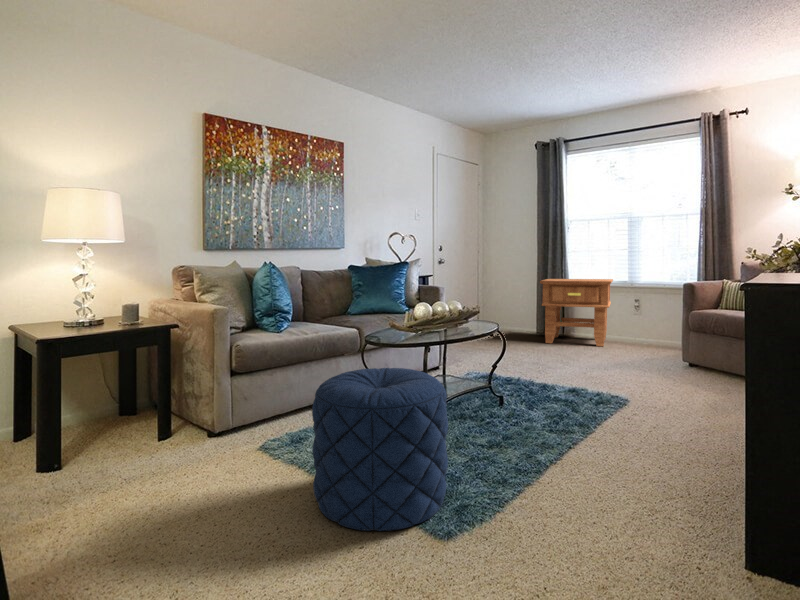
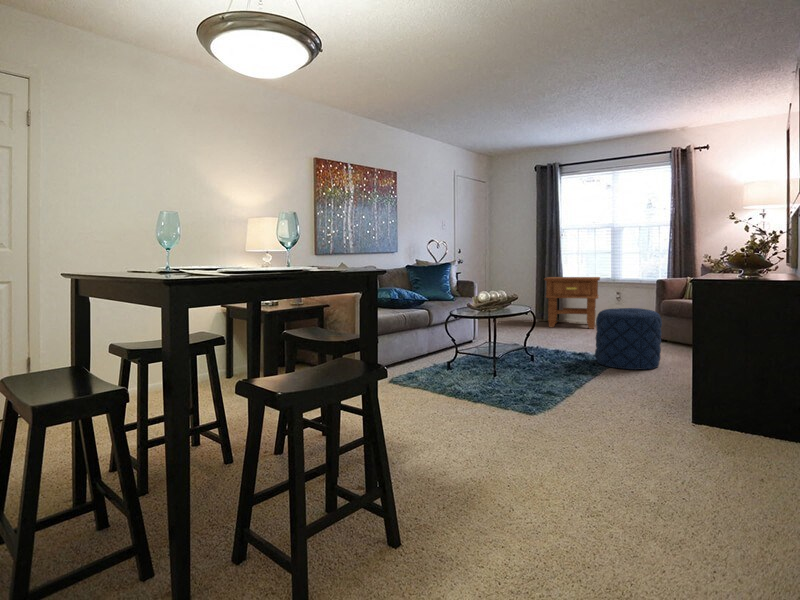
pouf: present [312,368,448,531] -> present [595,308,662,370]

